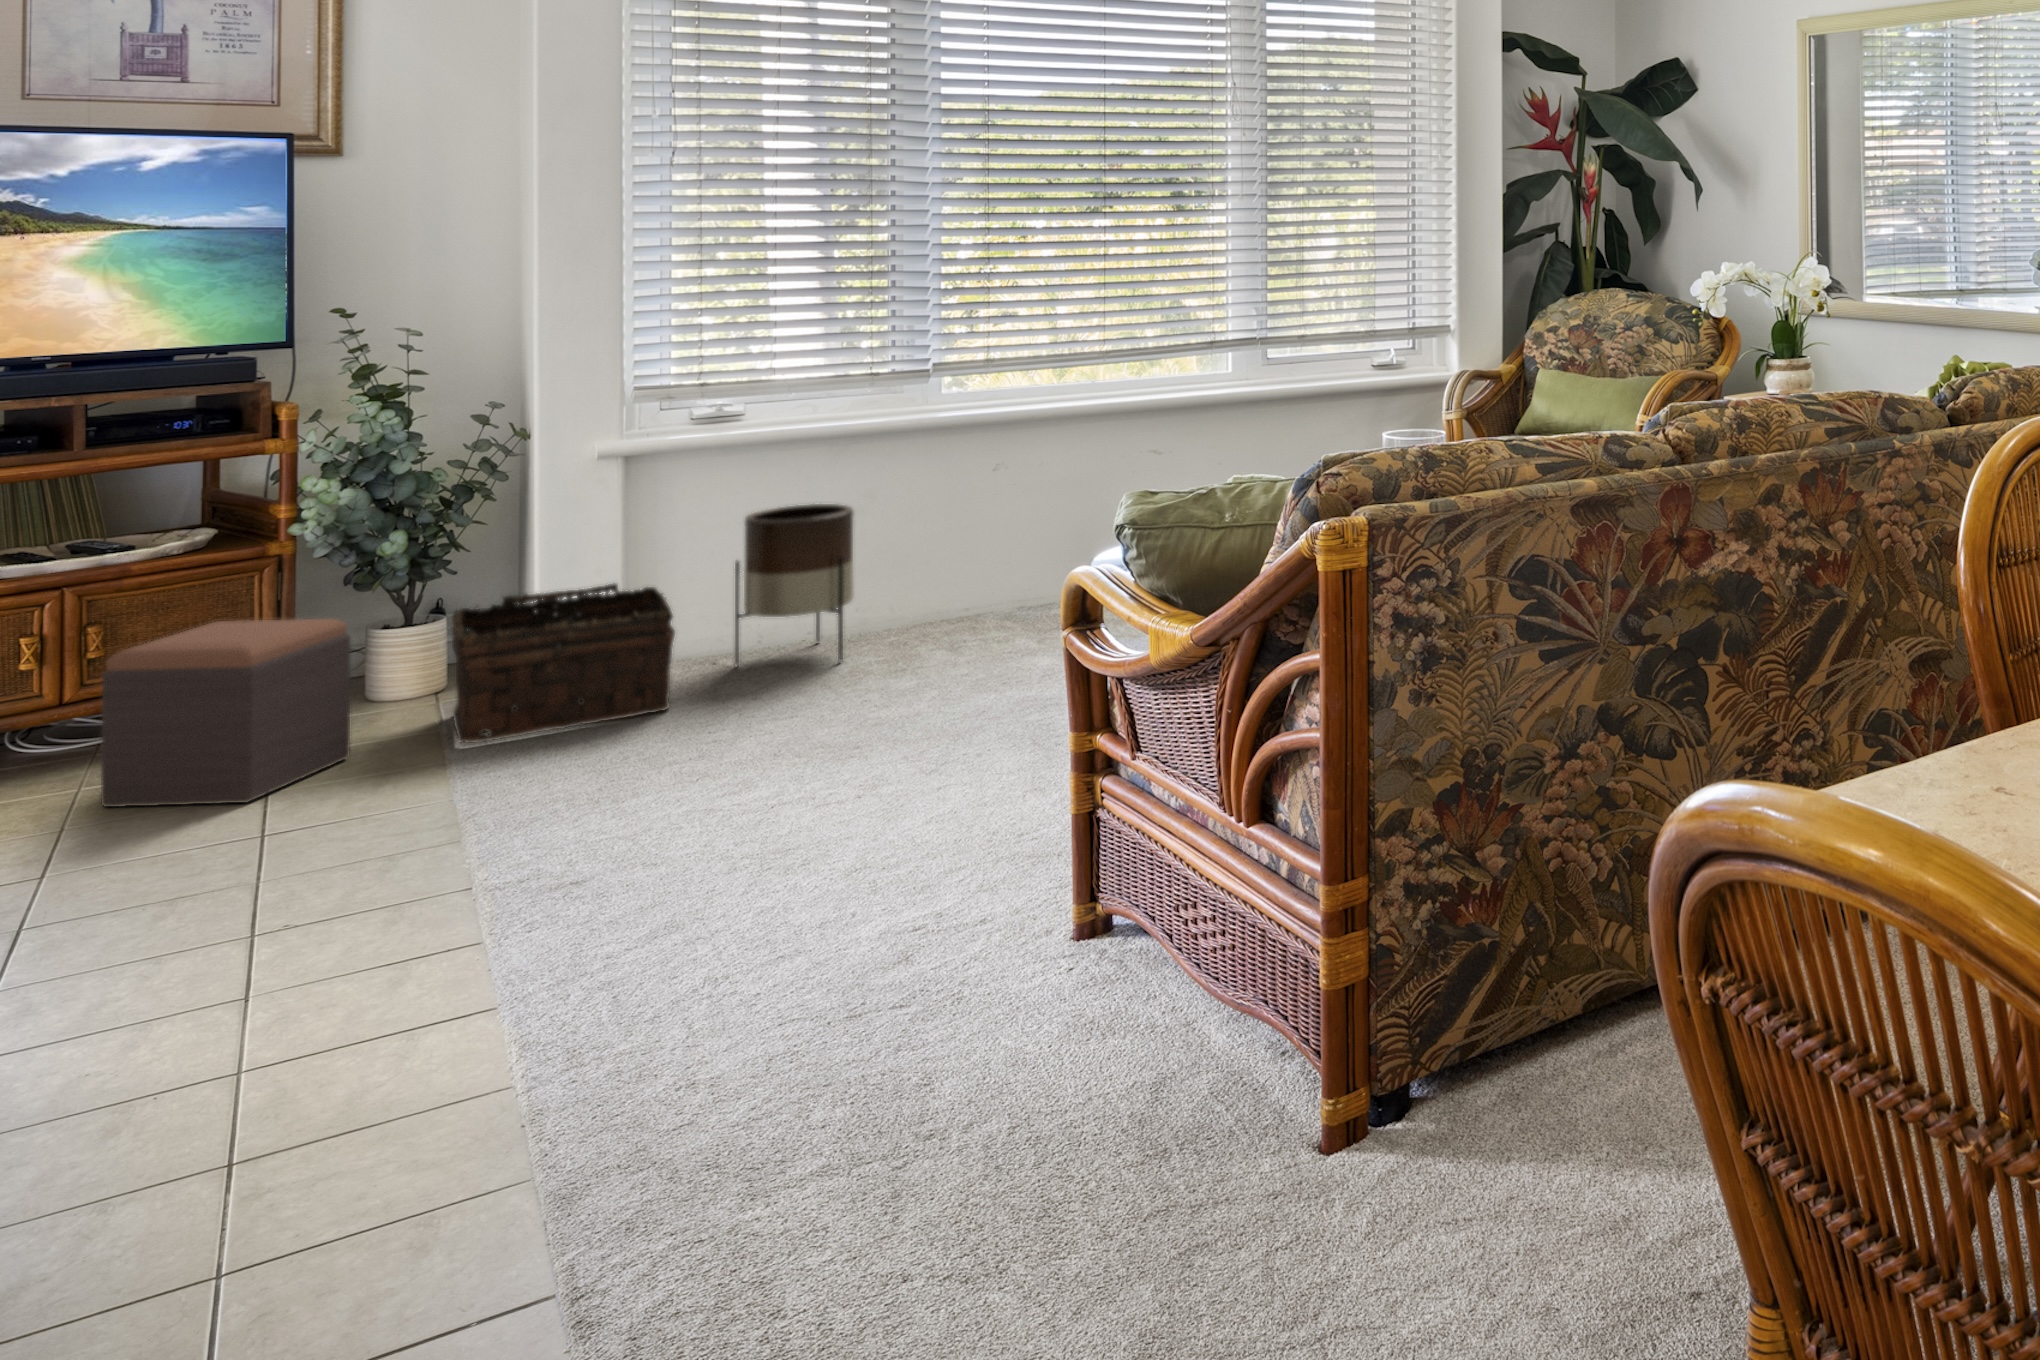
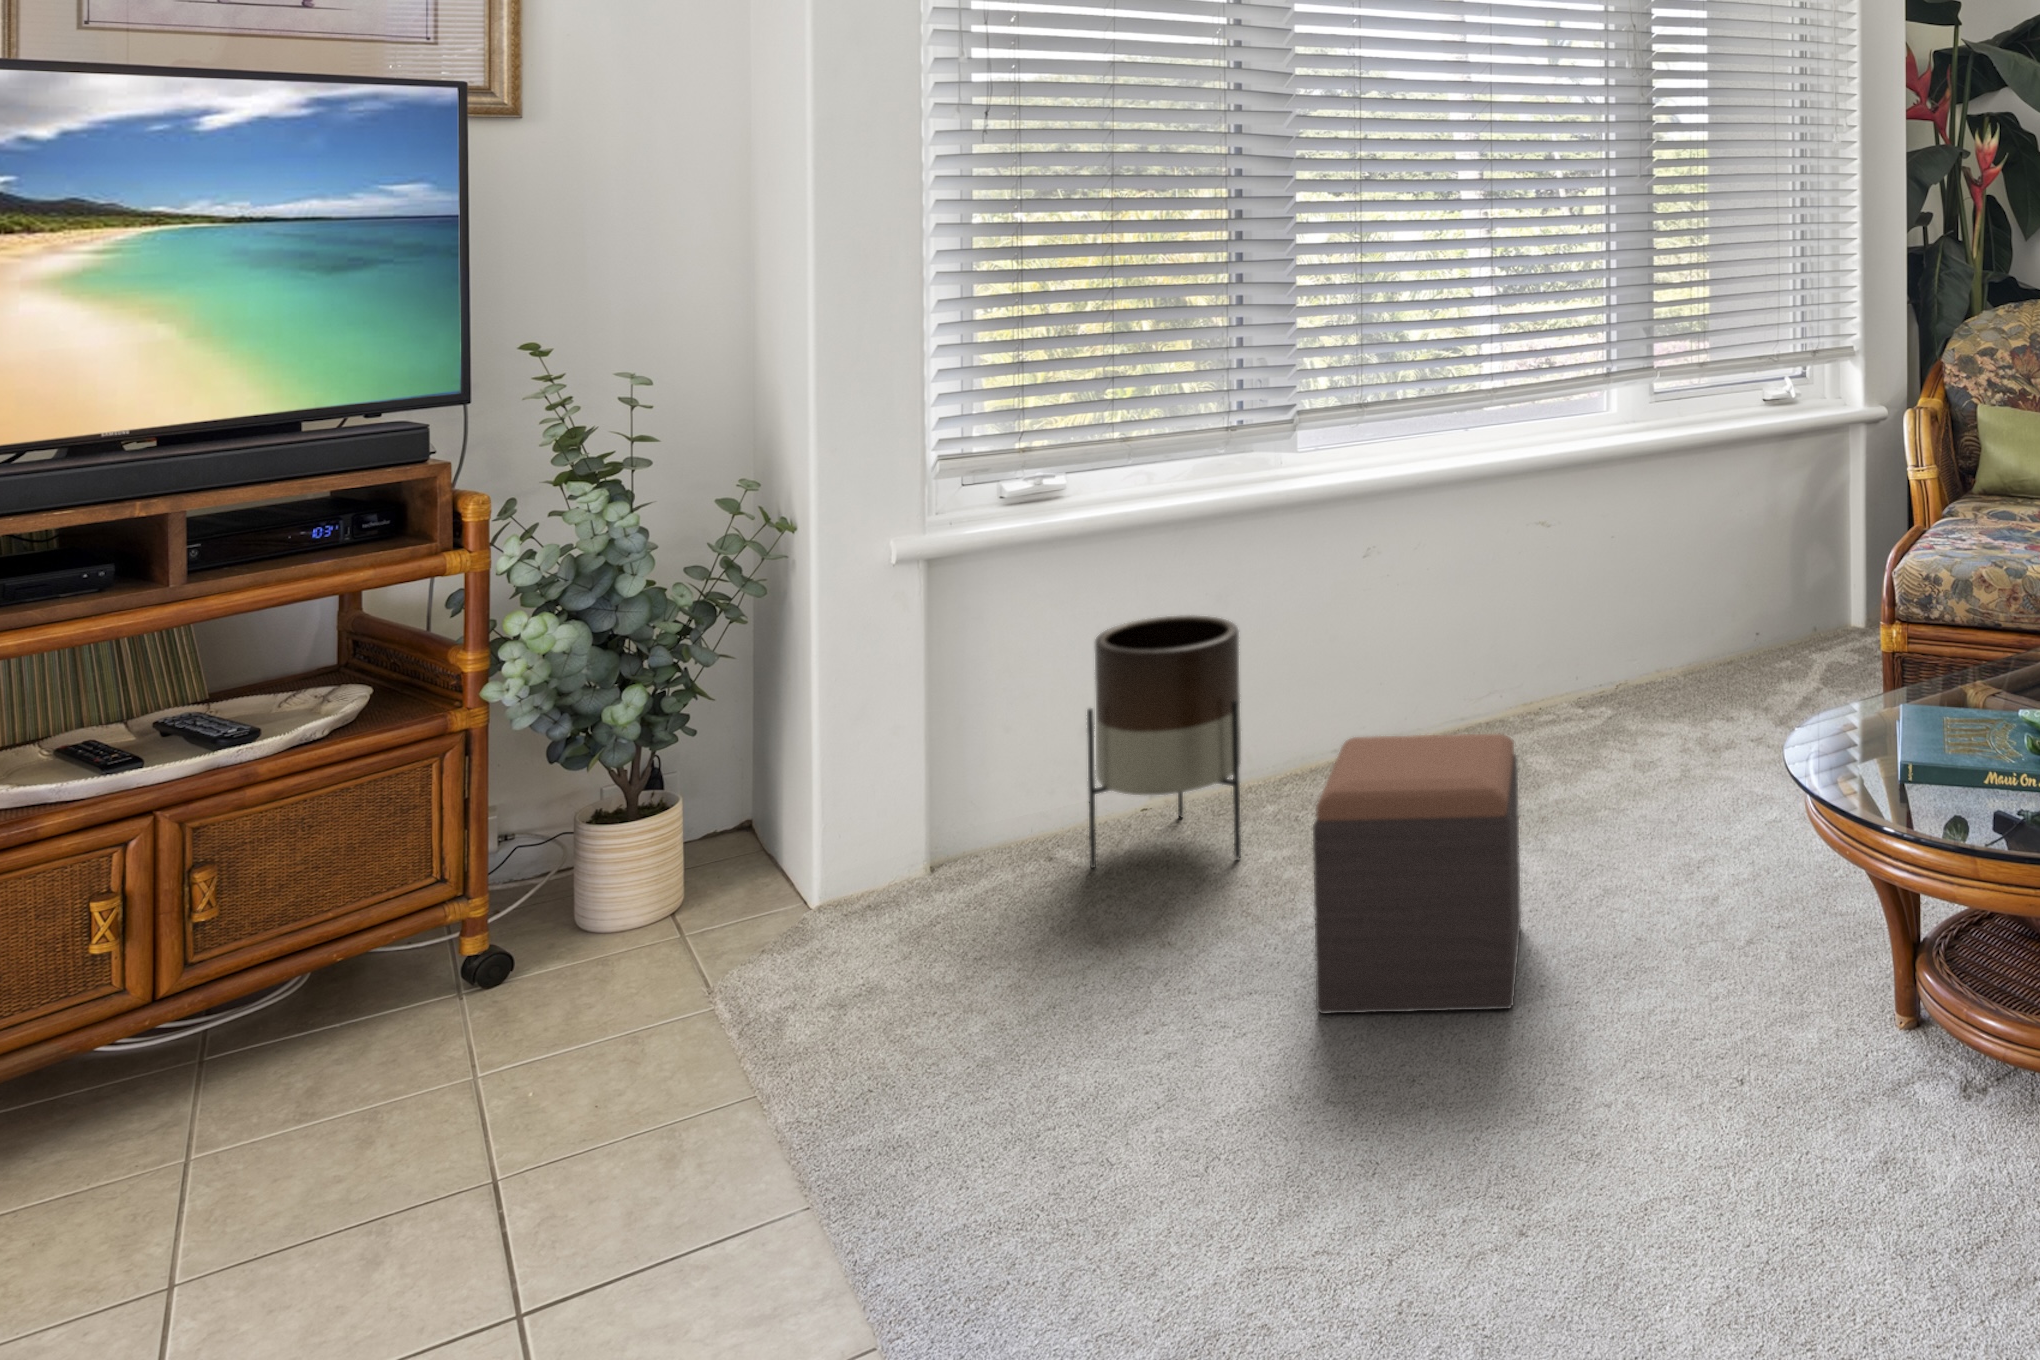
basket: present [452,583,675,743] -> none [716,757,1047,1048]
footstool: present [101,619,350,807] -> present [1313,733,1521,1014]

